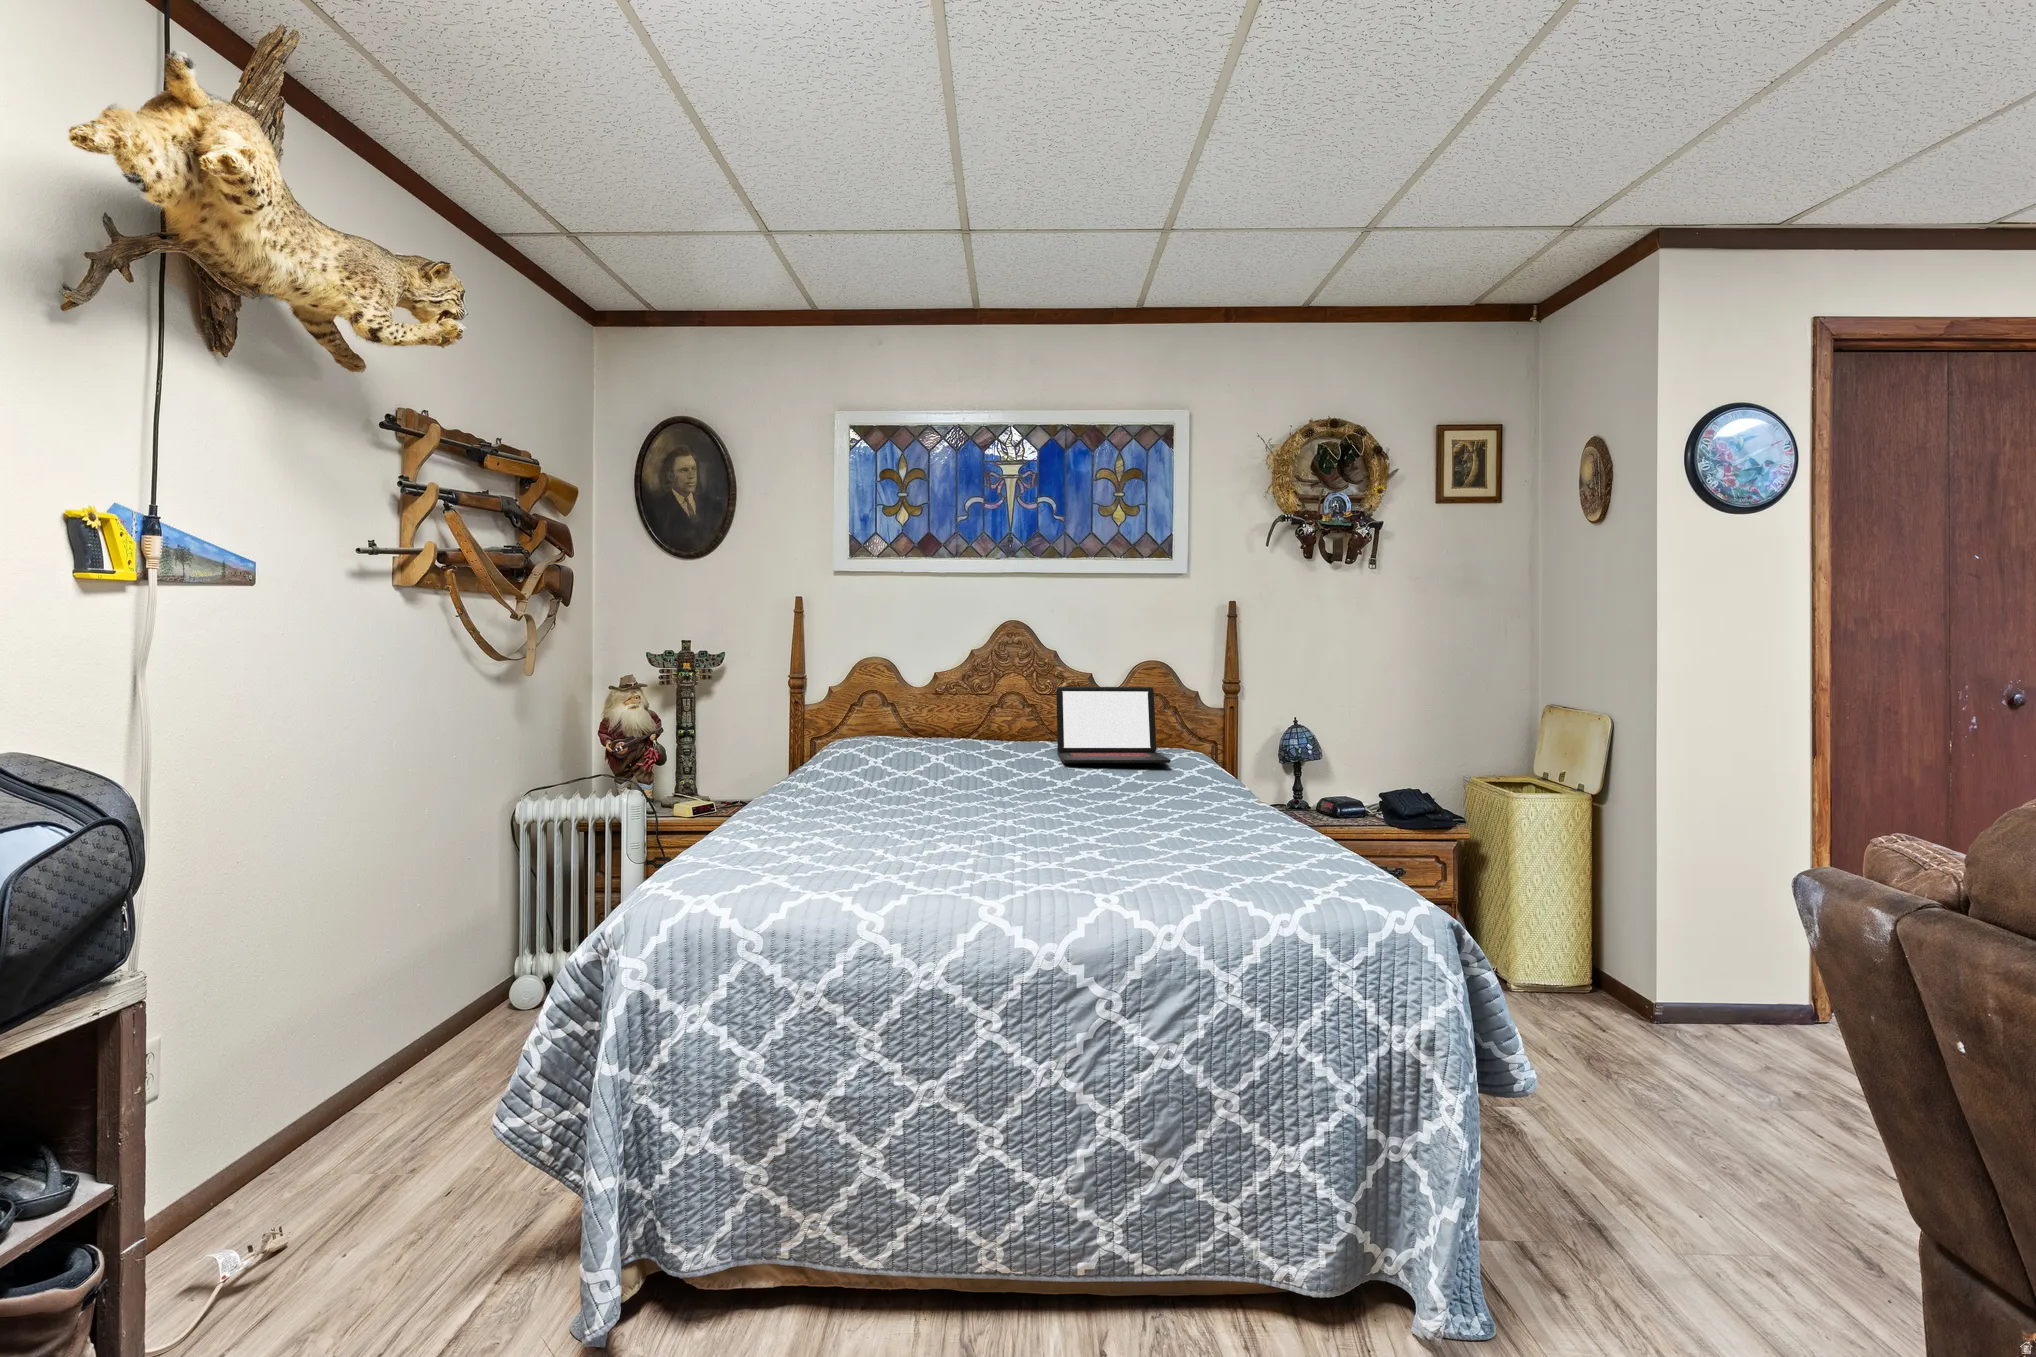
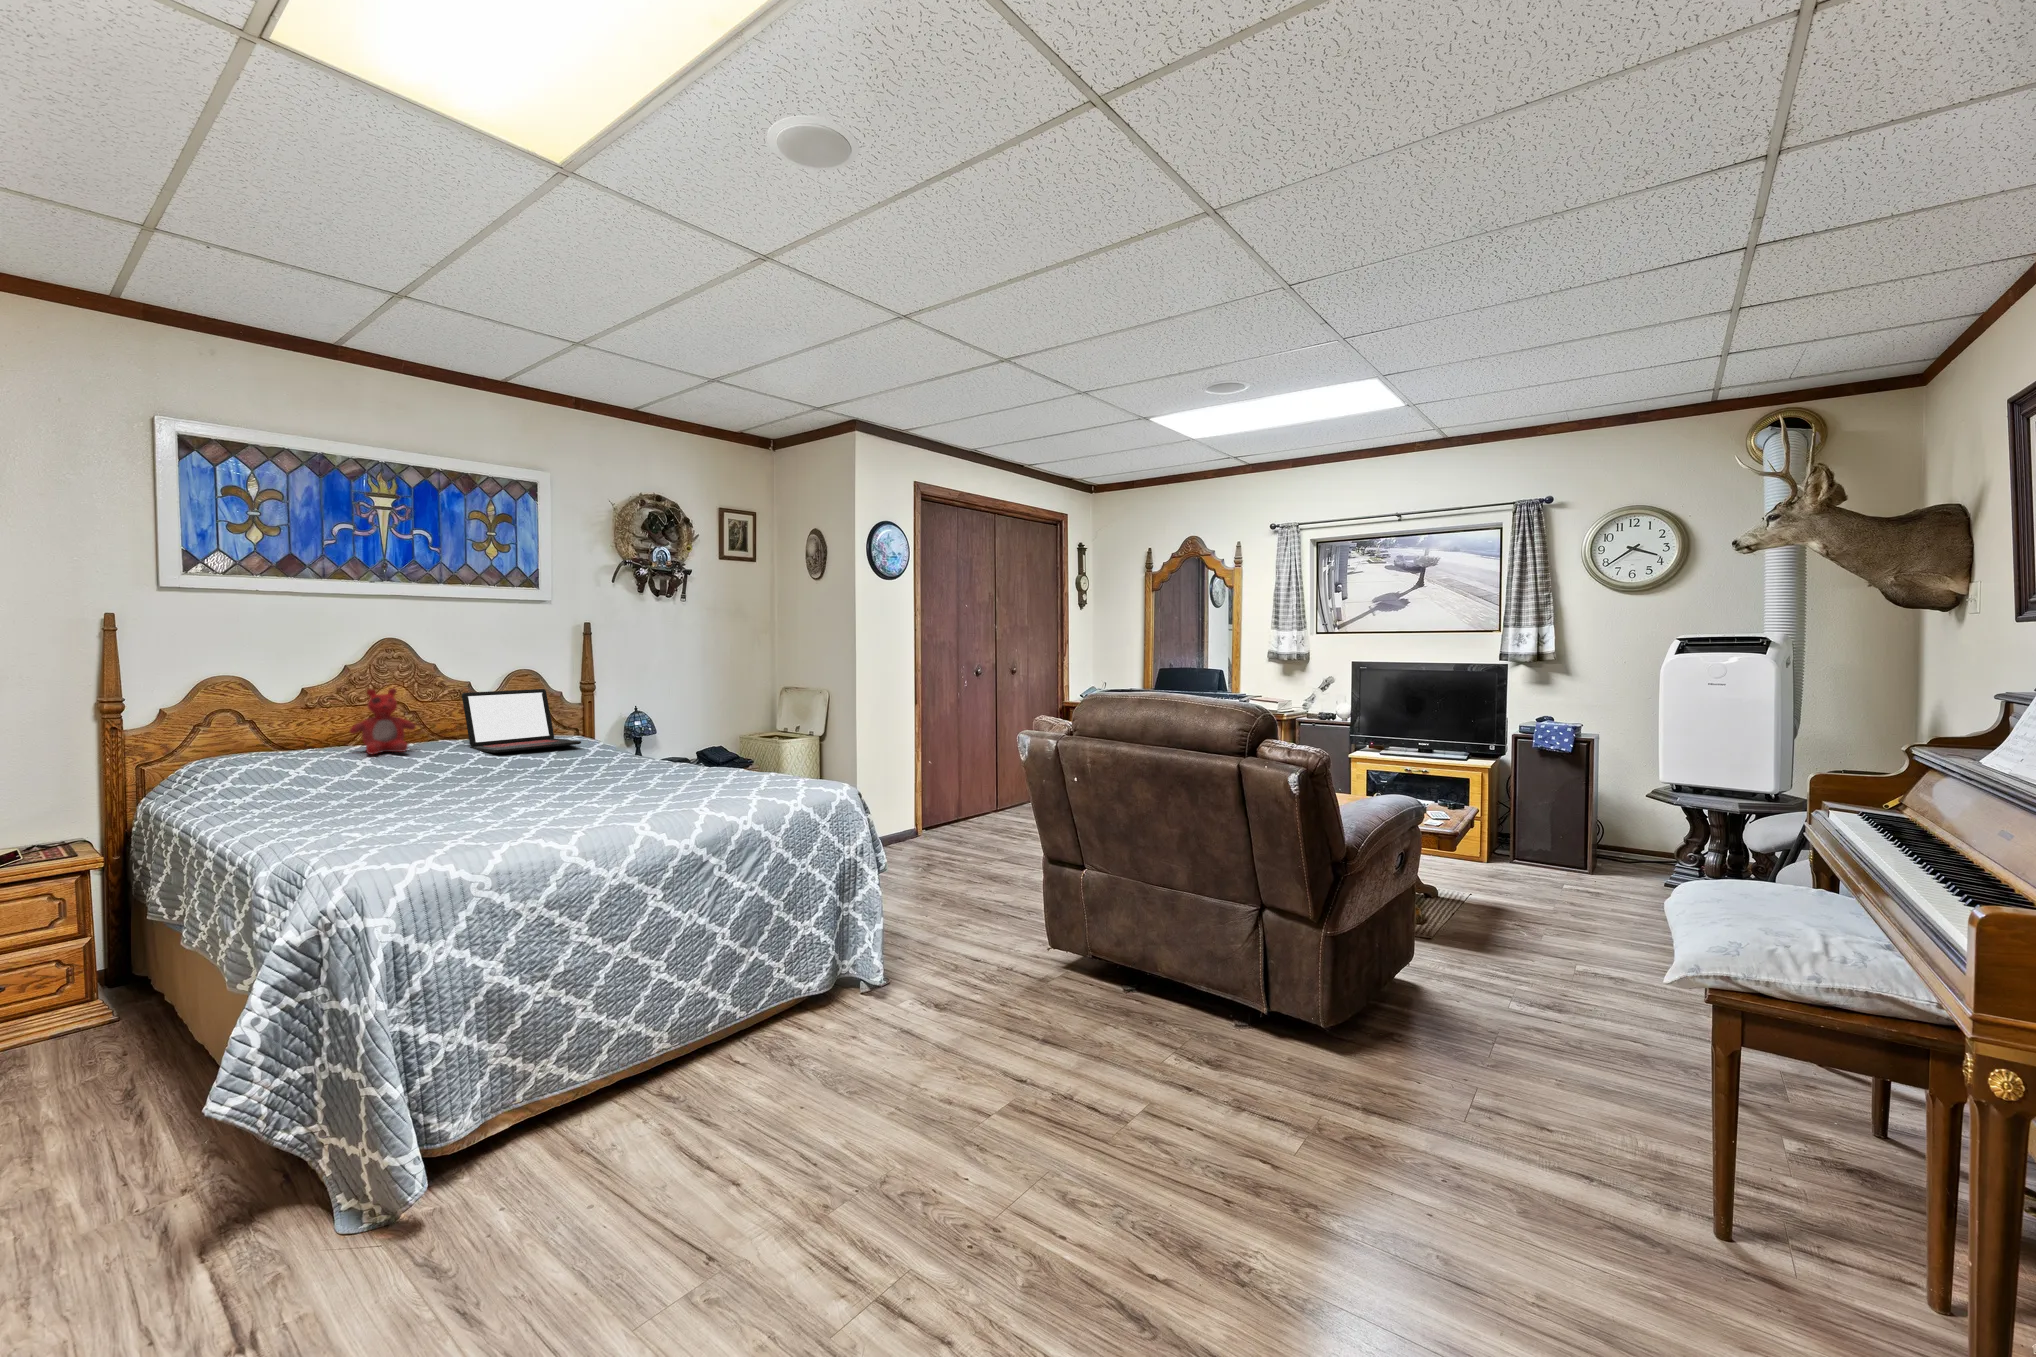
stuffed bear: none [946,677,1005,751] -> present [350,688,415,754]

